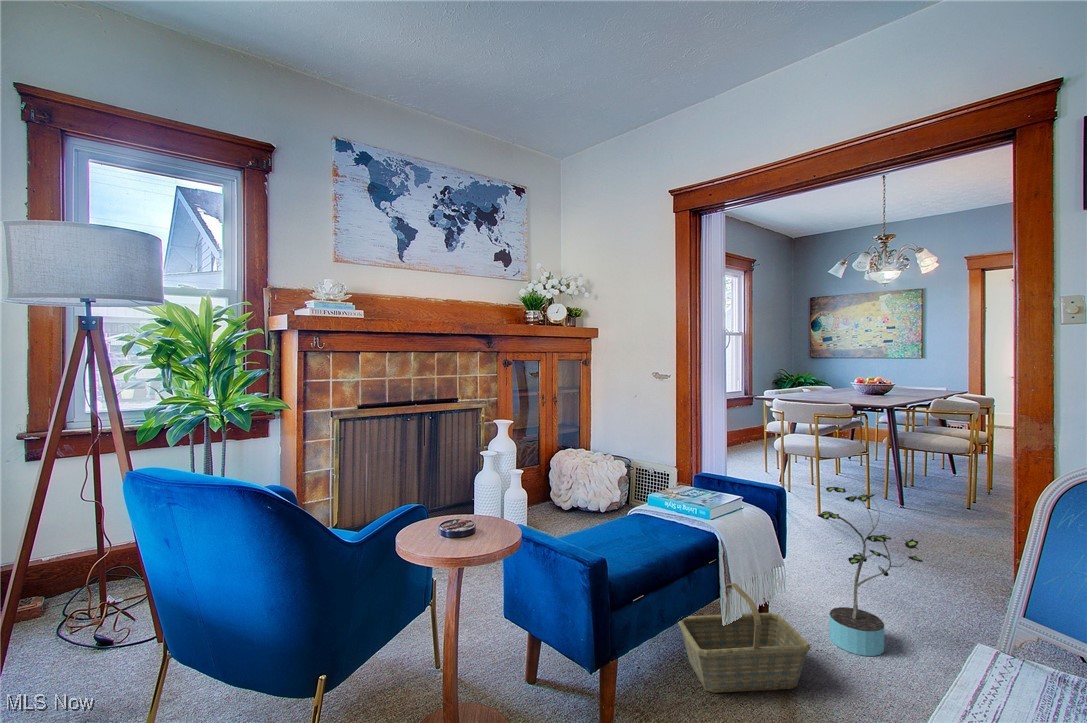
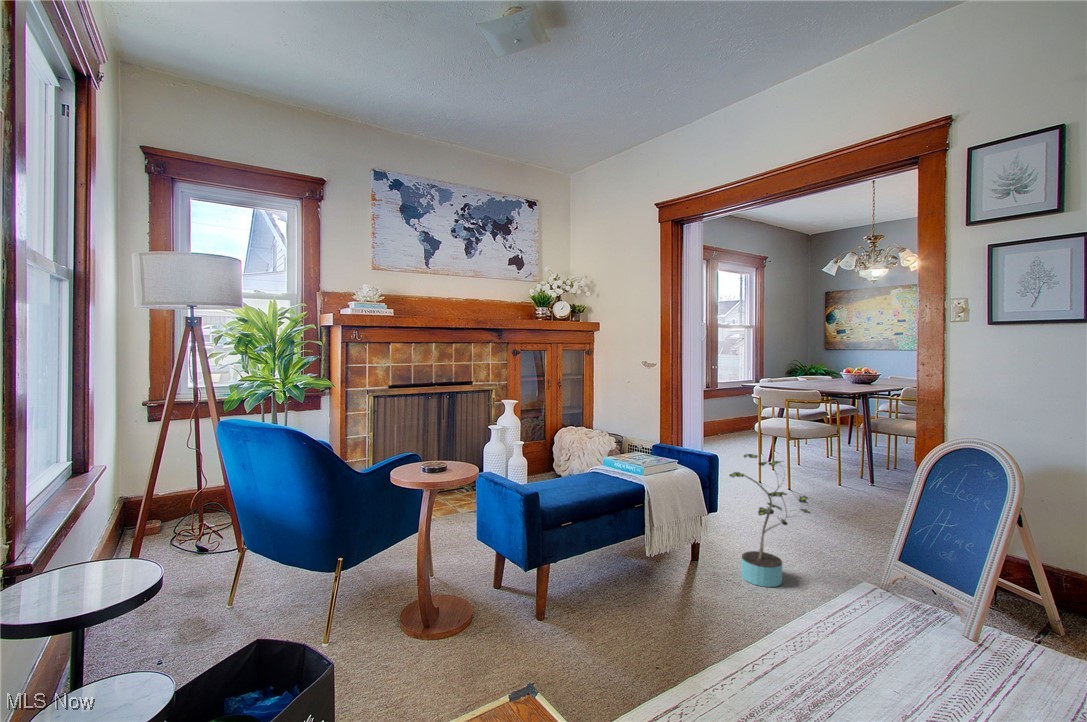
basket: present [678,583,810,693] -> none [612,524,706,603]

